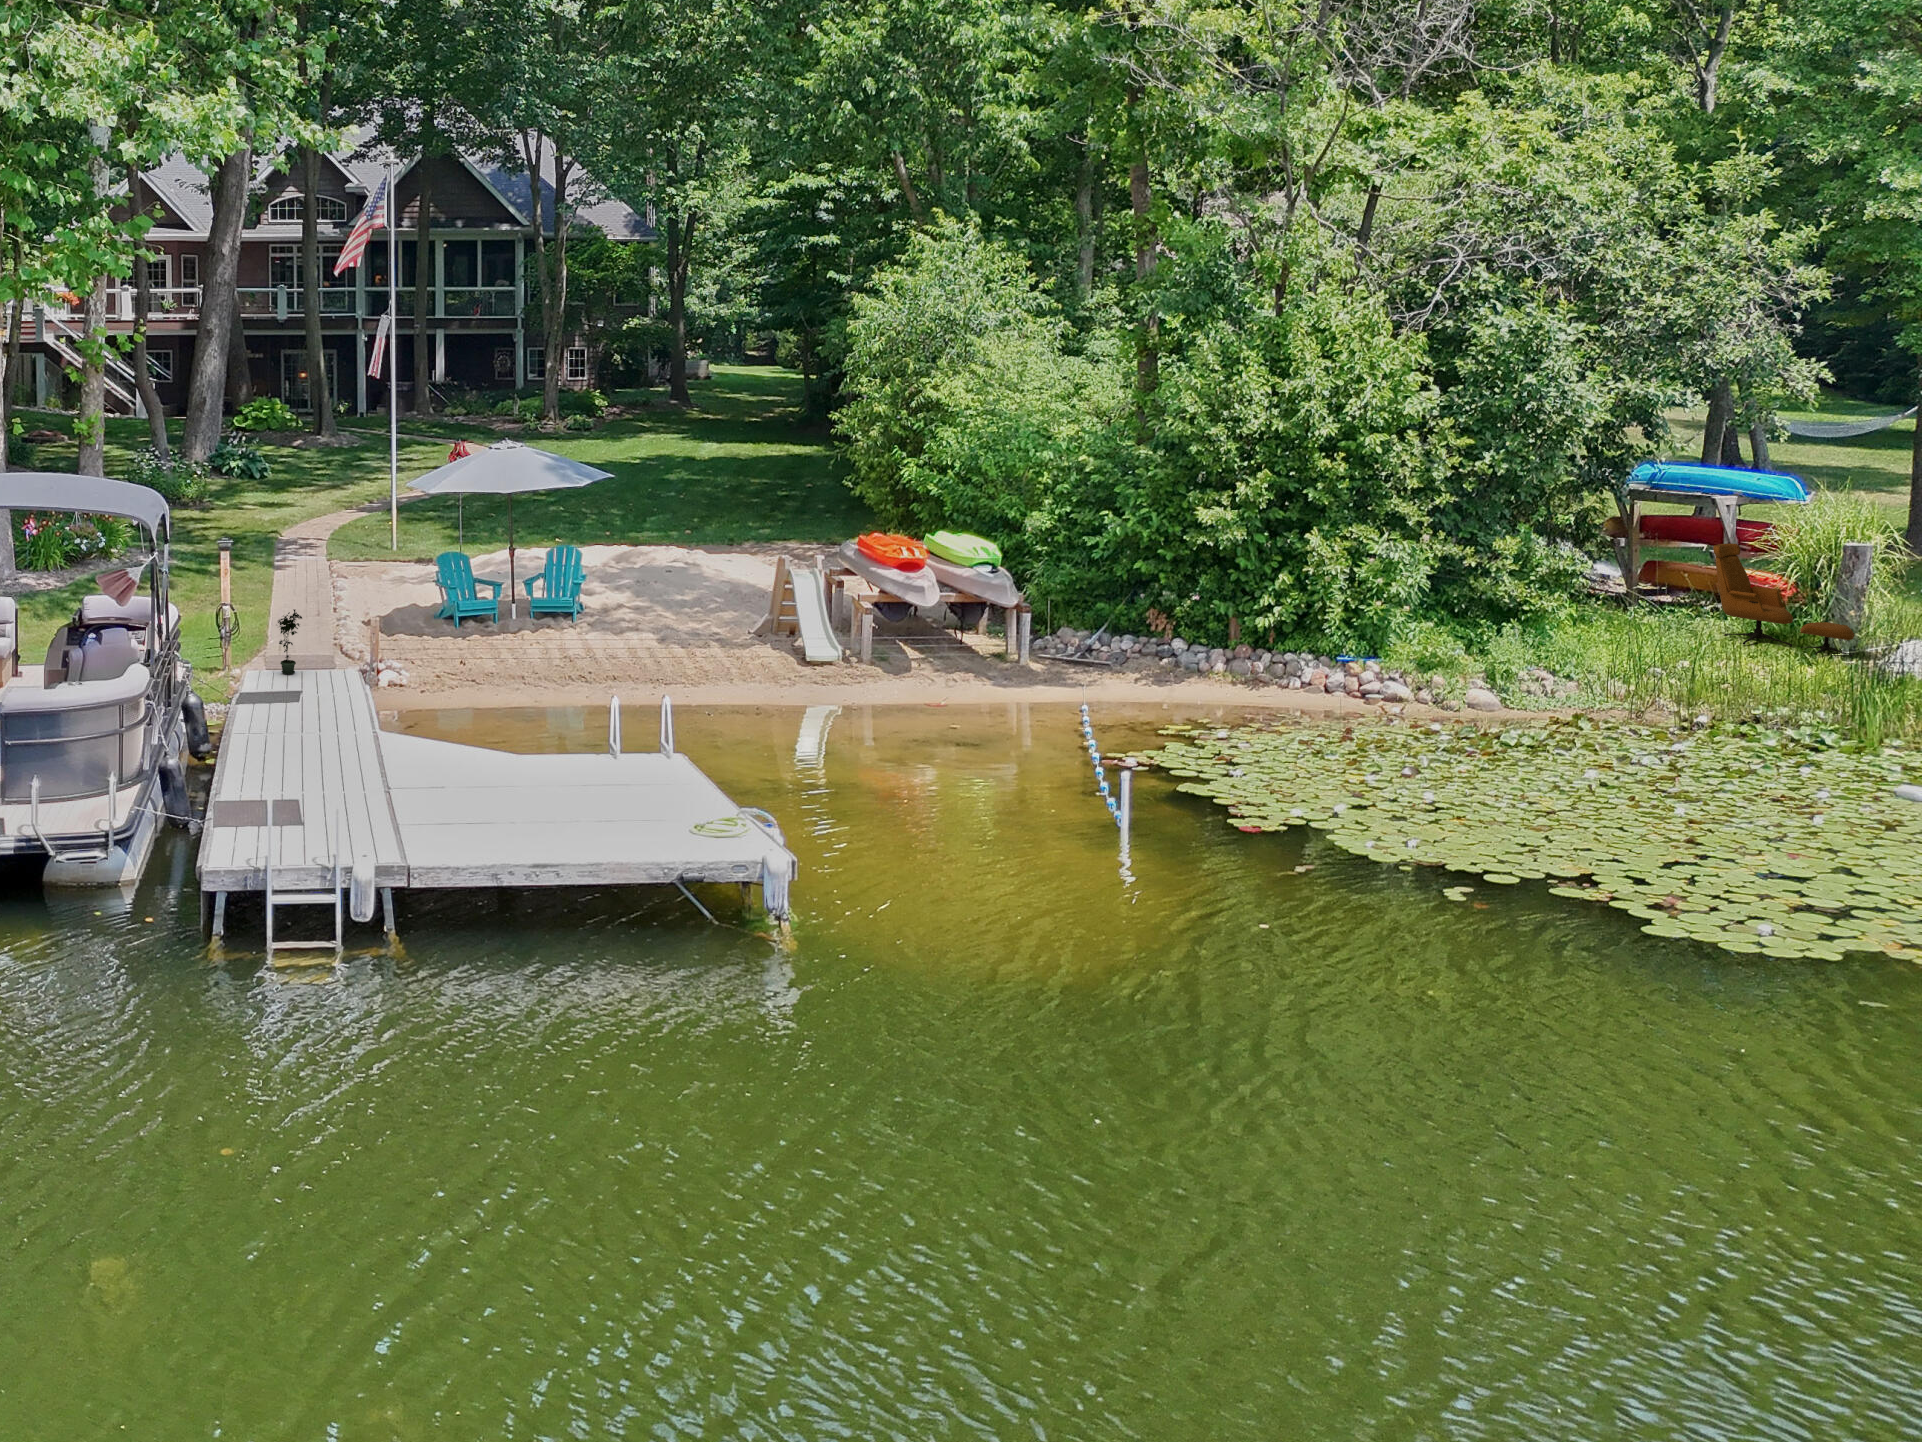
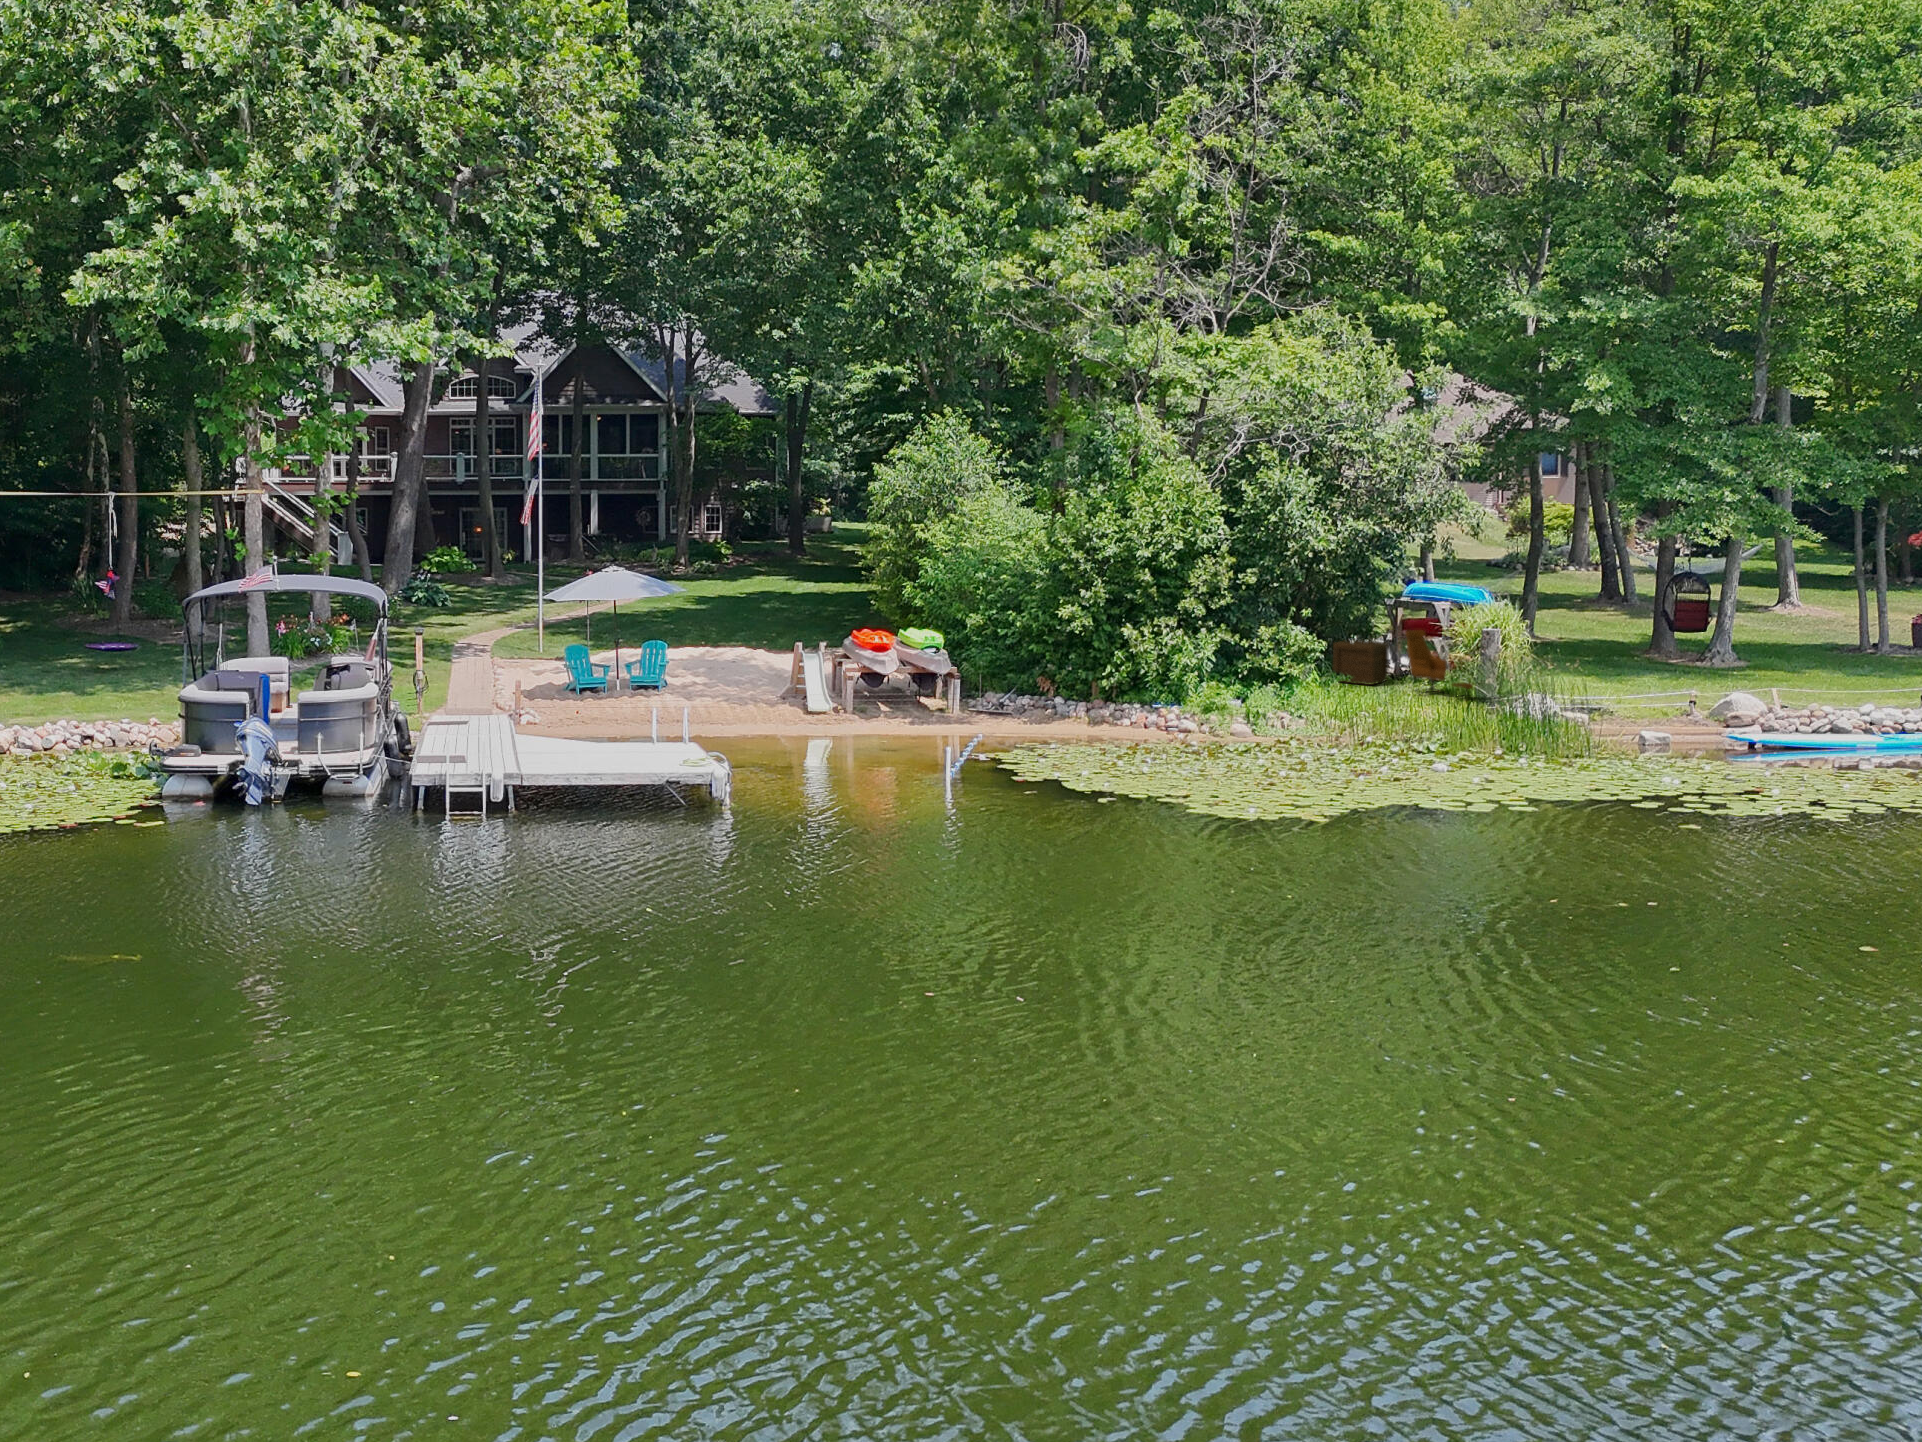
wooden crate: none [1581,553,1665,624] -> present [1333,640,1389,685]
potted plant: present [278,609,302,674] -> none [451,665,469,707]

